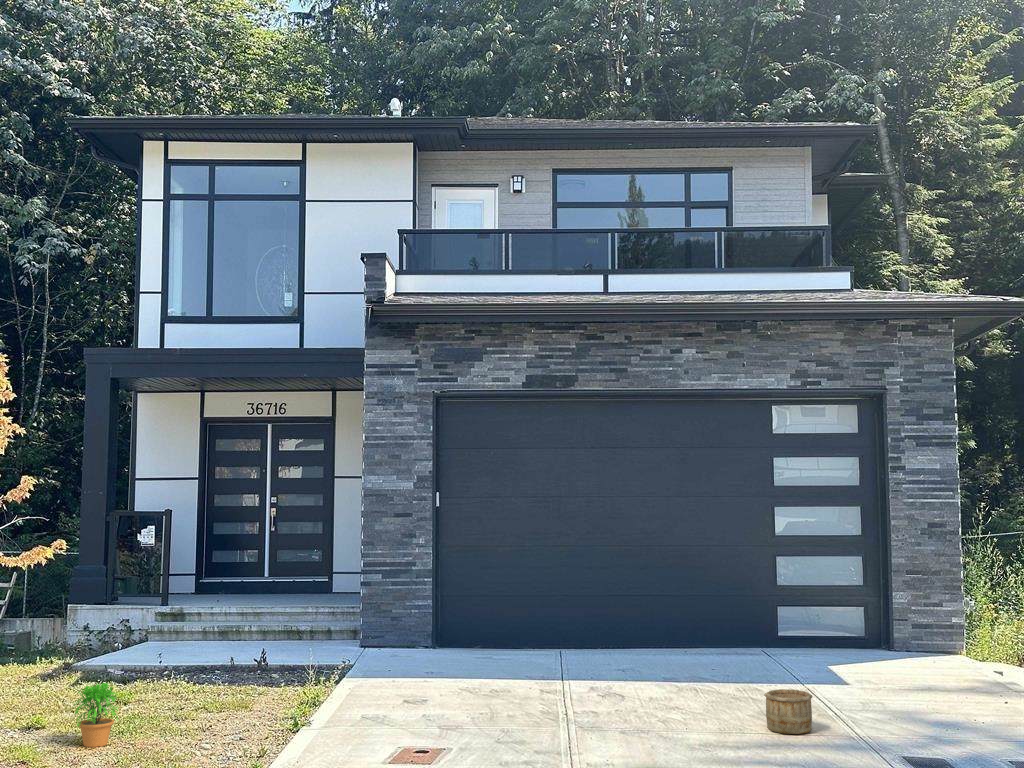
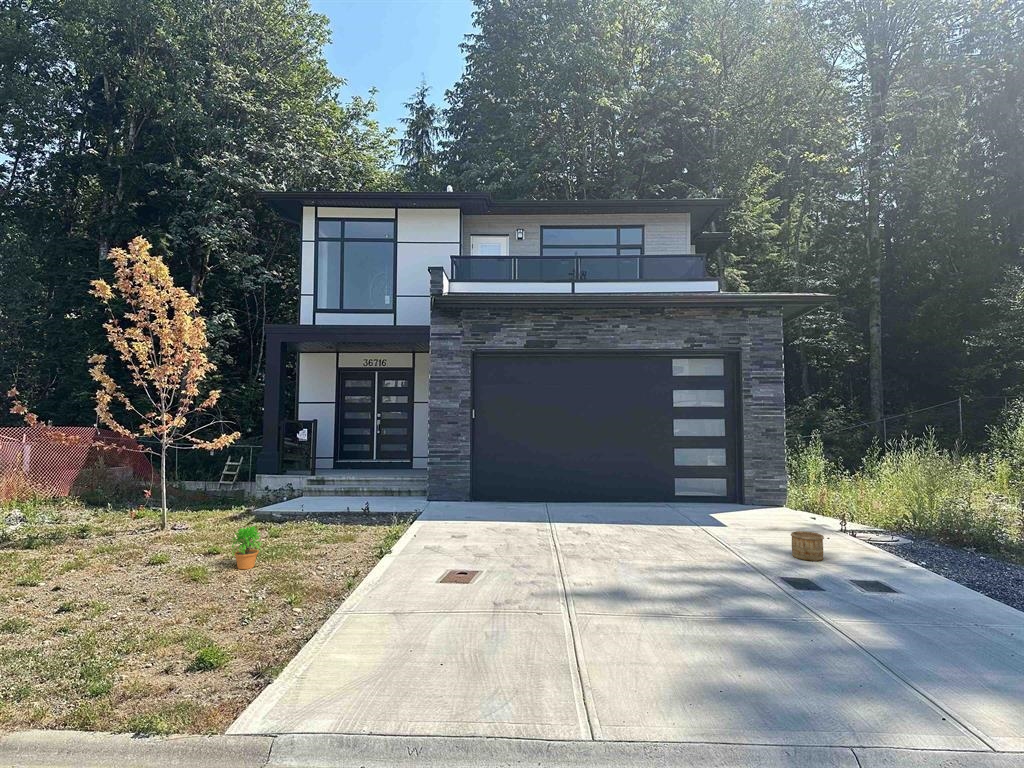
wooden bucket: present [764,689,812,734] -> present [791,531,824,561]

